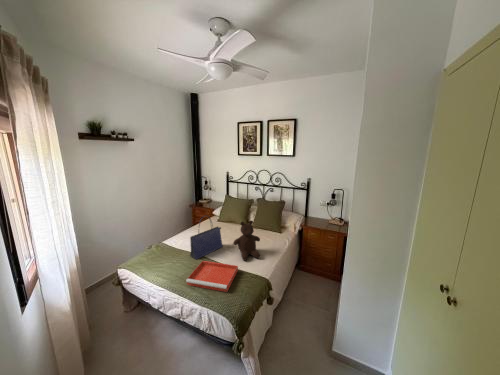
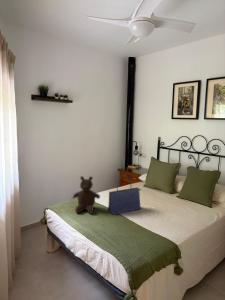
teddy bear: present [233,221,260,261] -> present [73,176,100,213]
tray: present [186,261,238,292] -> none [99,216,150,244]

